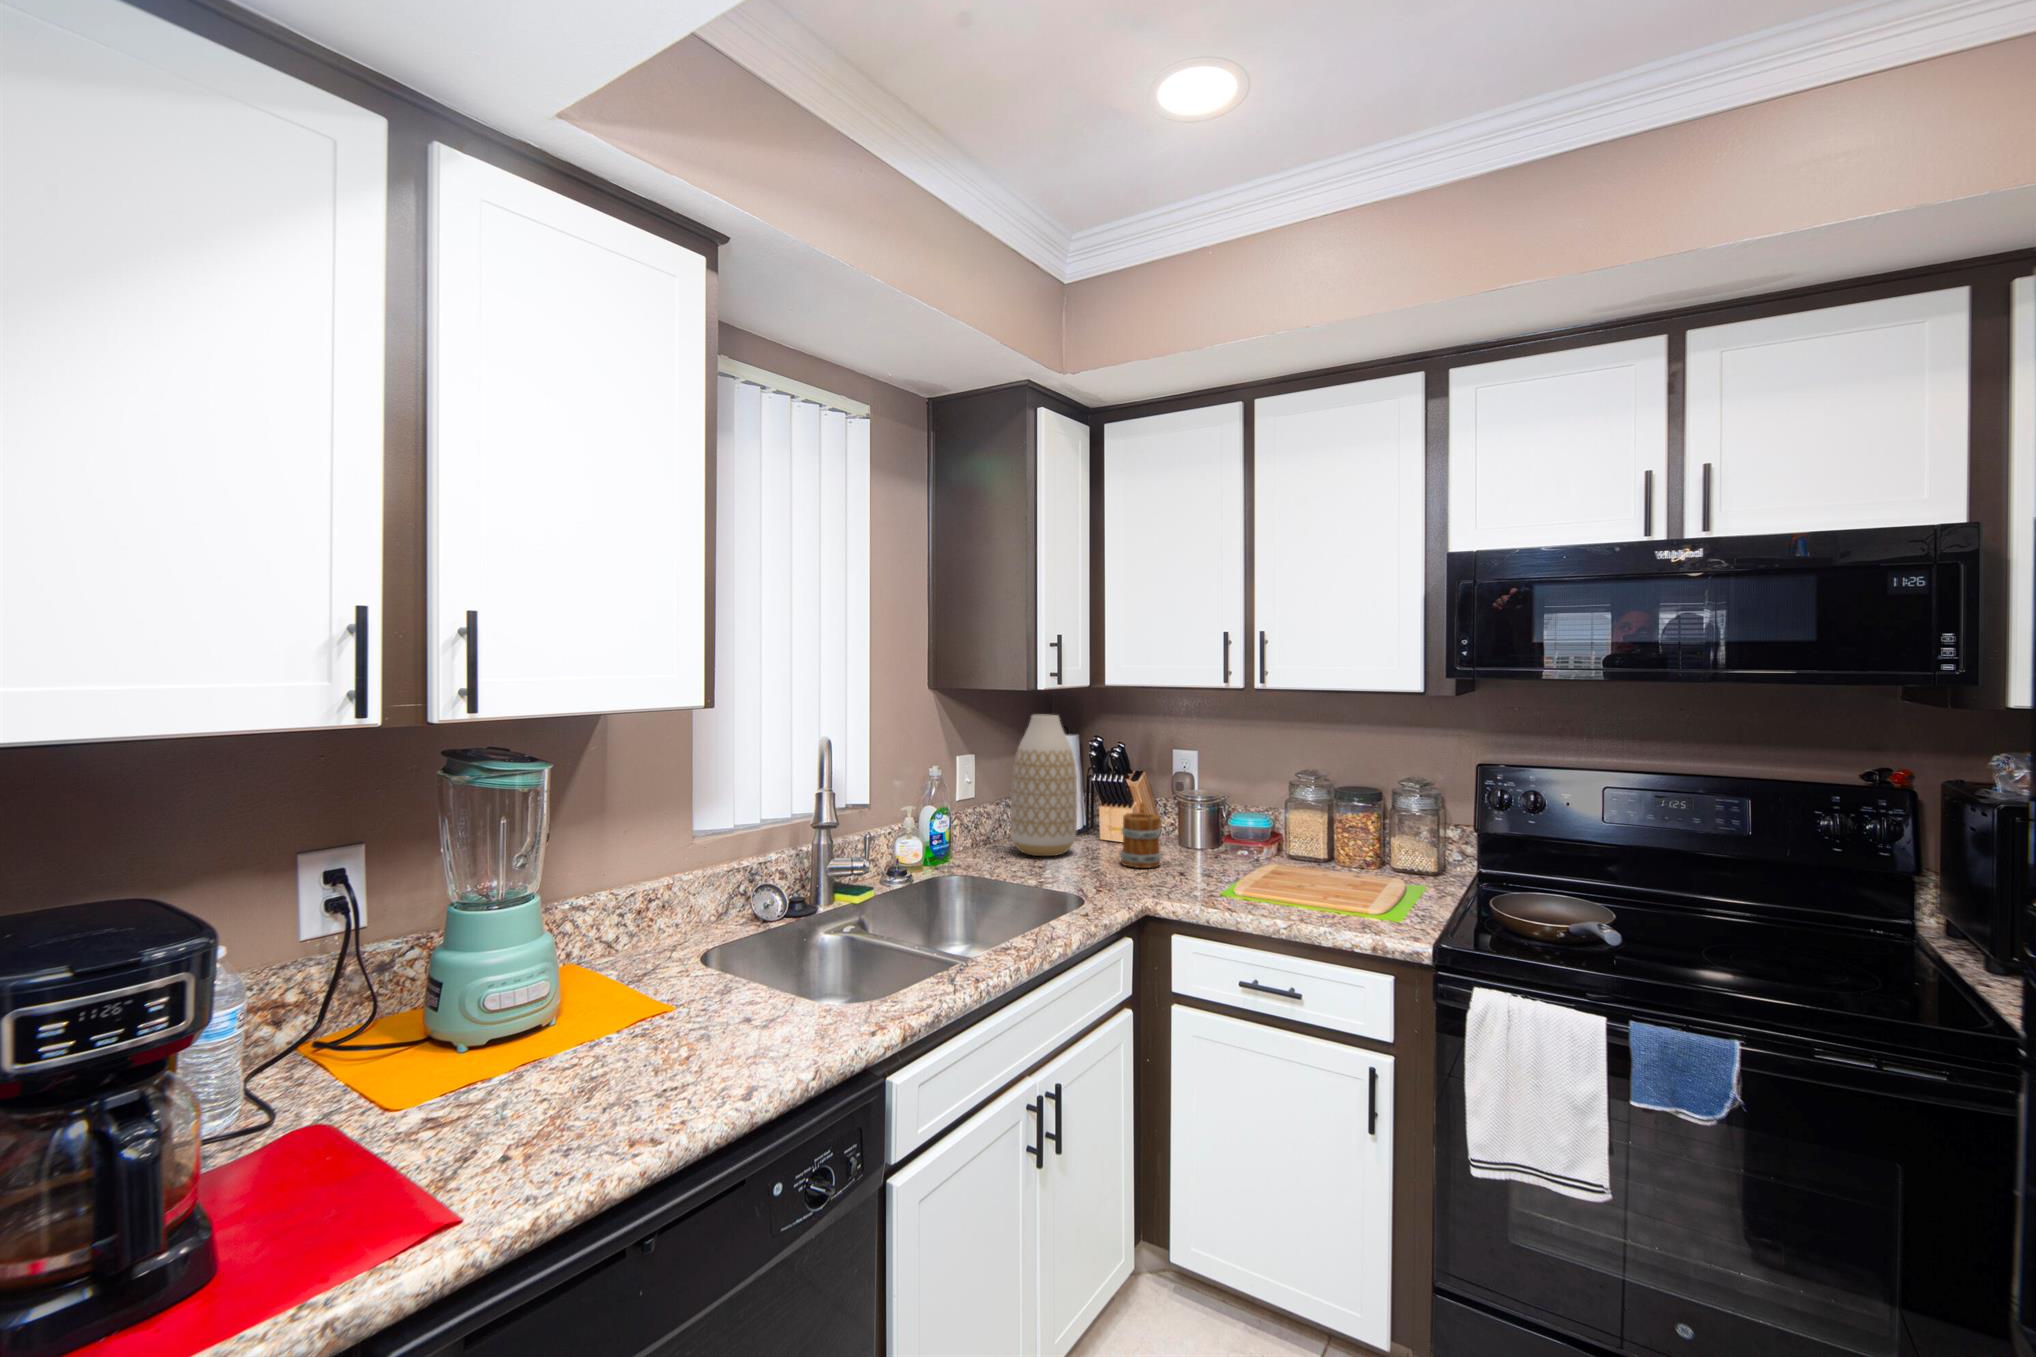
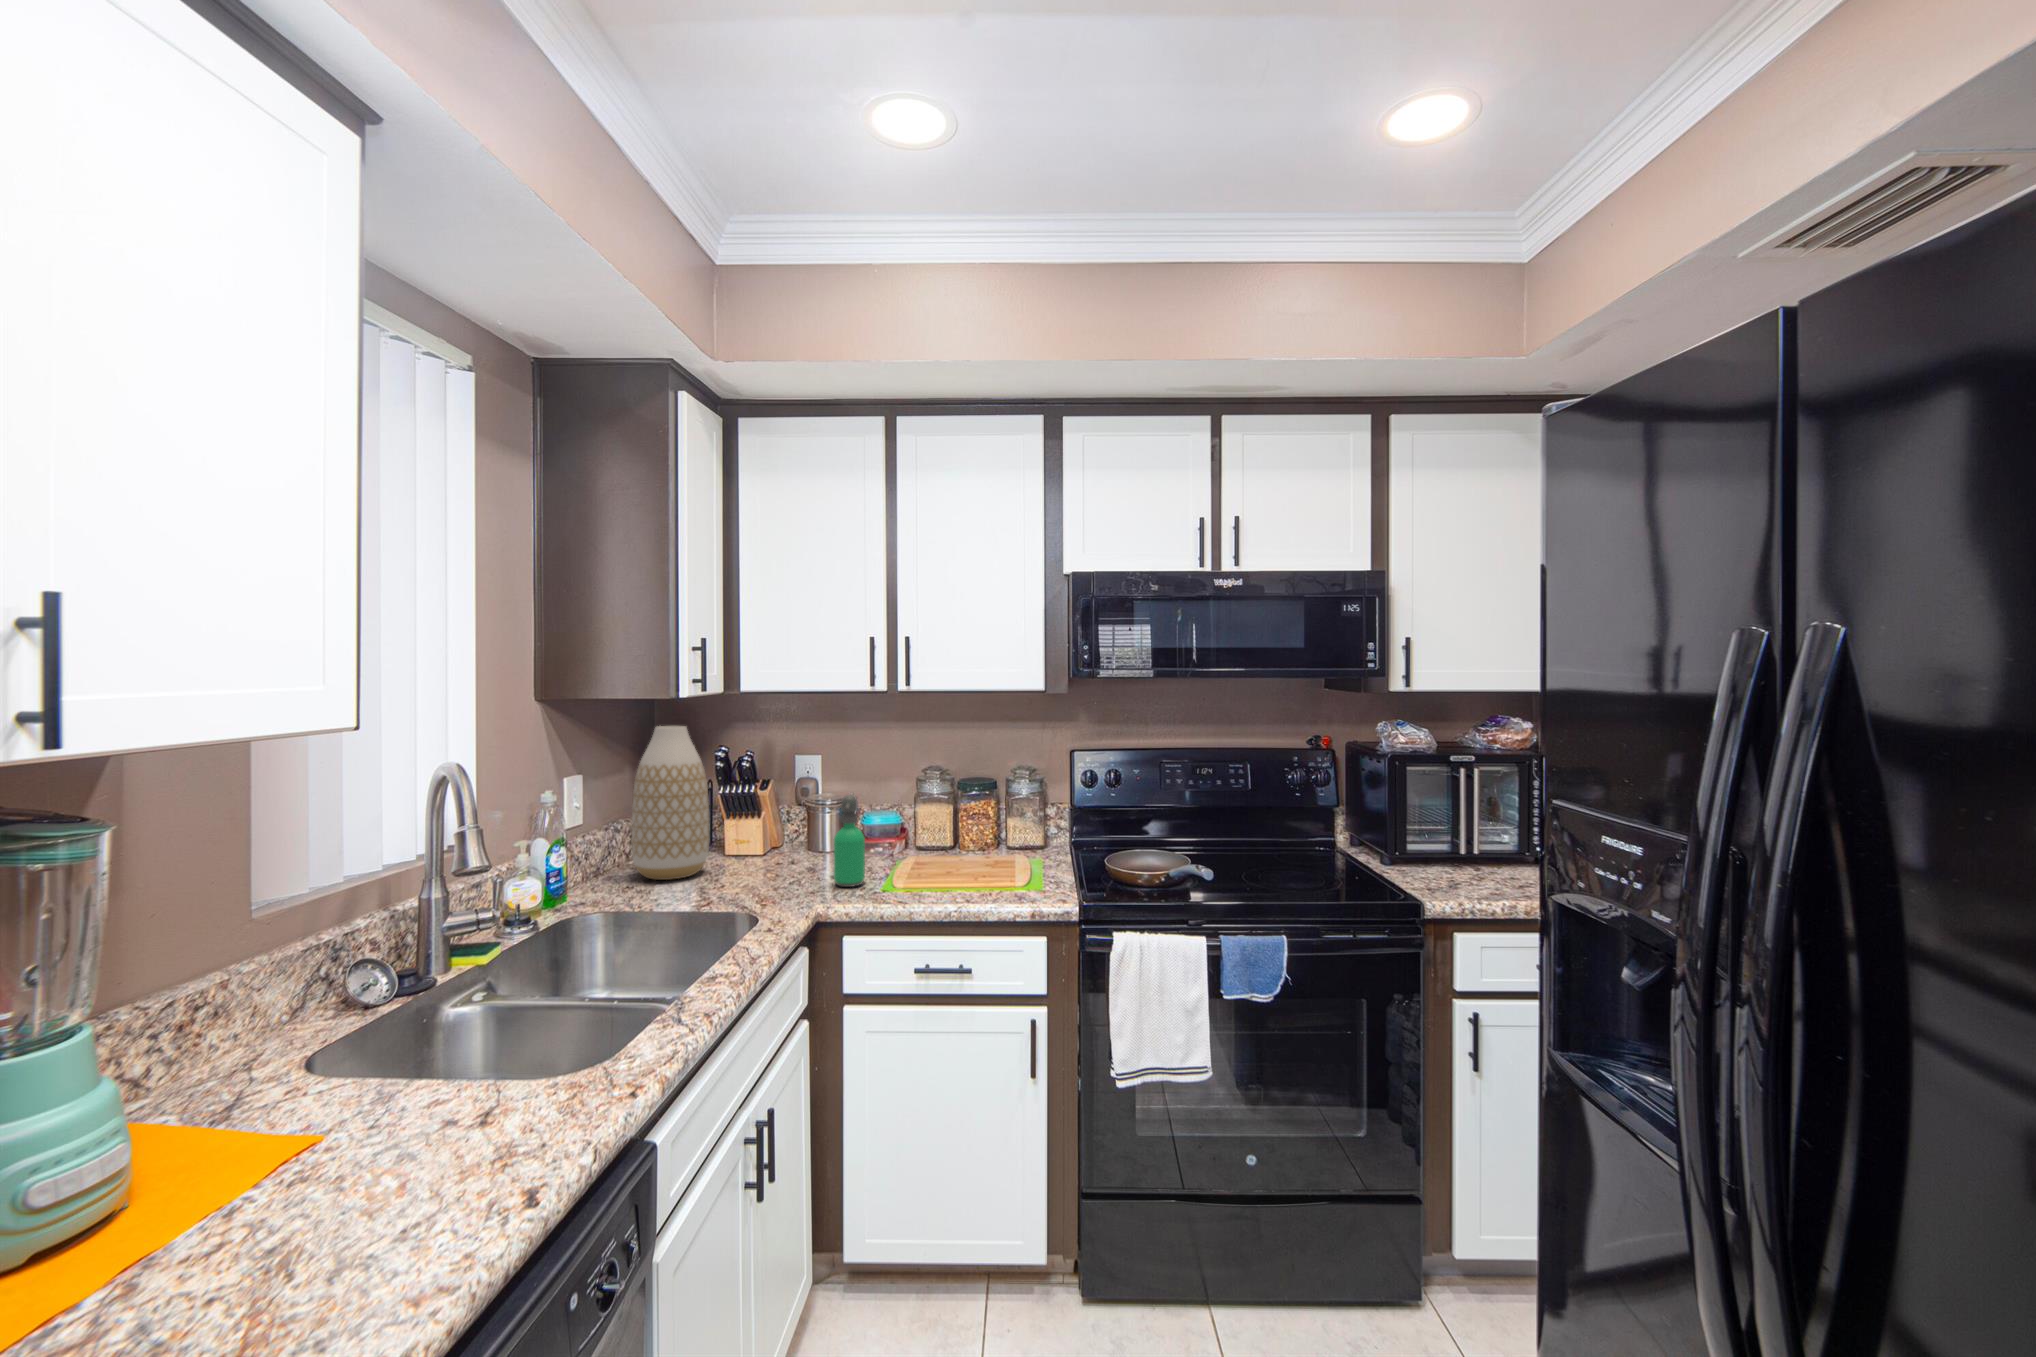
soap dispenser: none [1177,793,1210,887] -> present [834,795,865,887]
mug: present [1120,802,1161,868] -> none [763,810,806,877]

